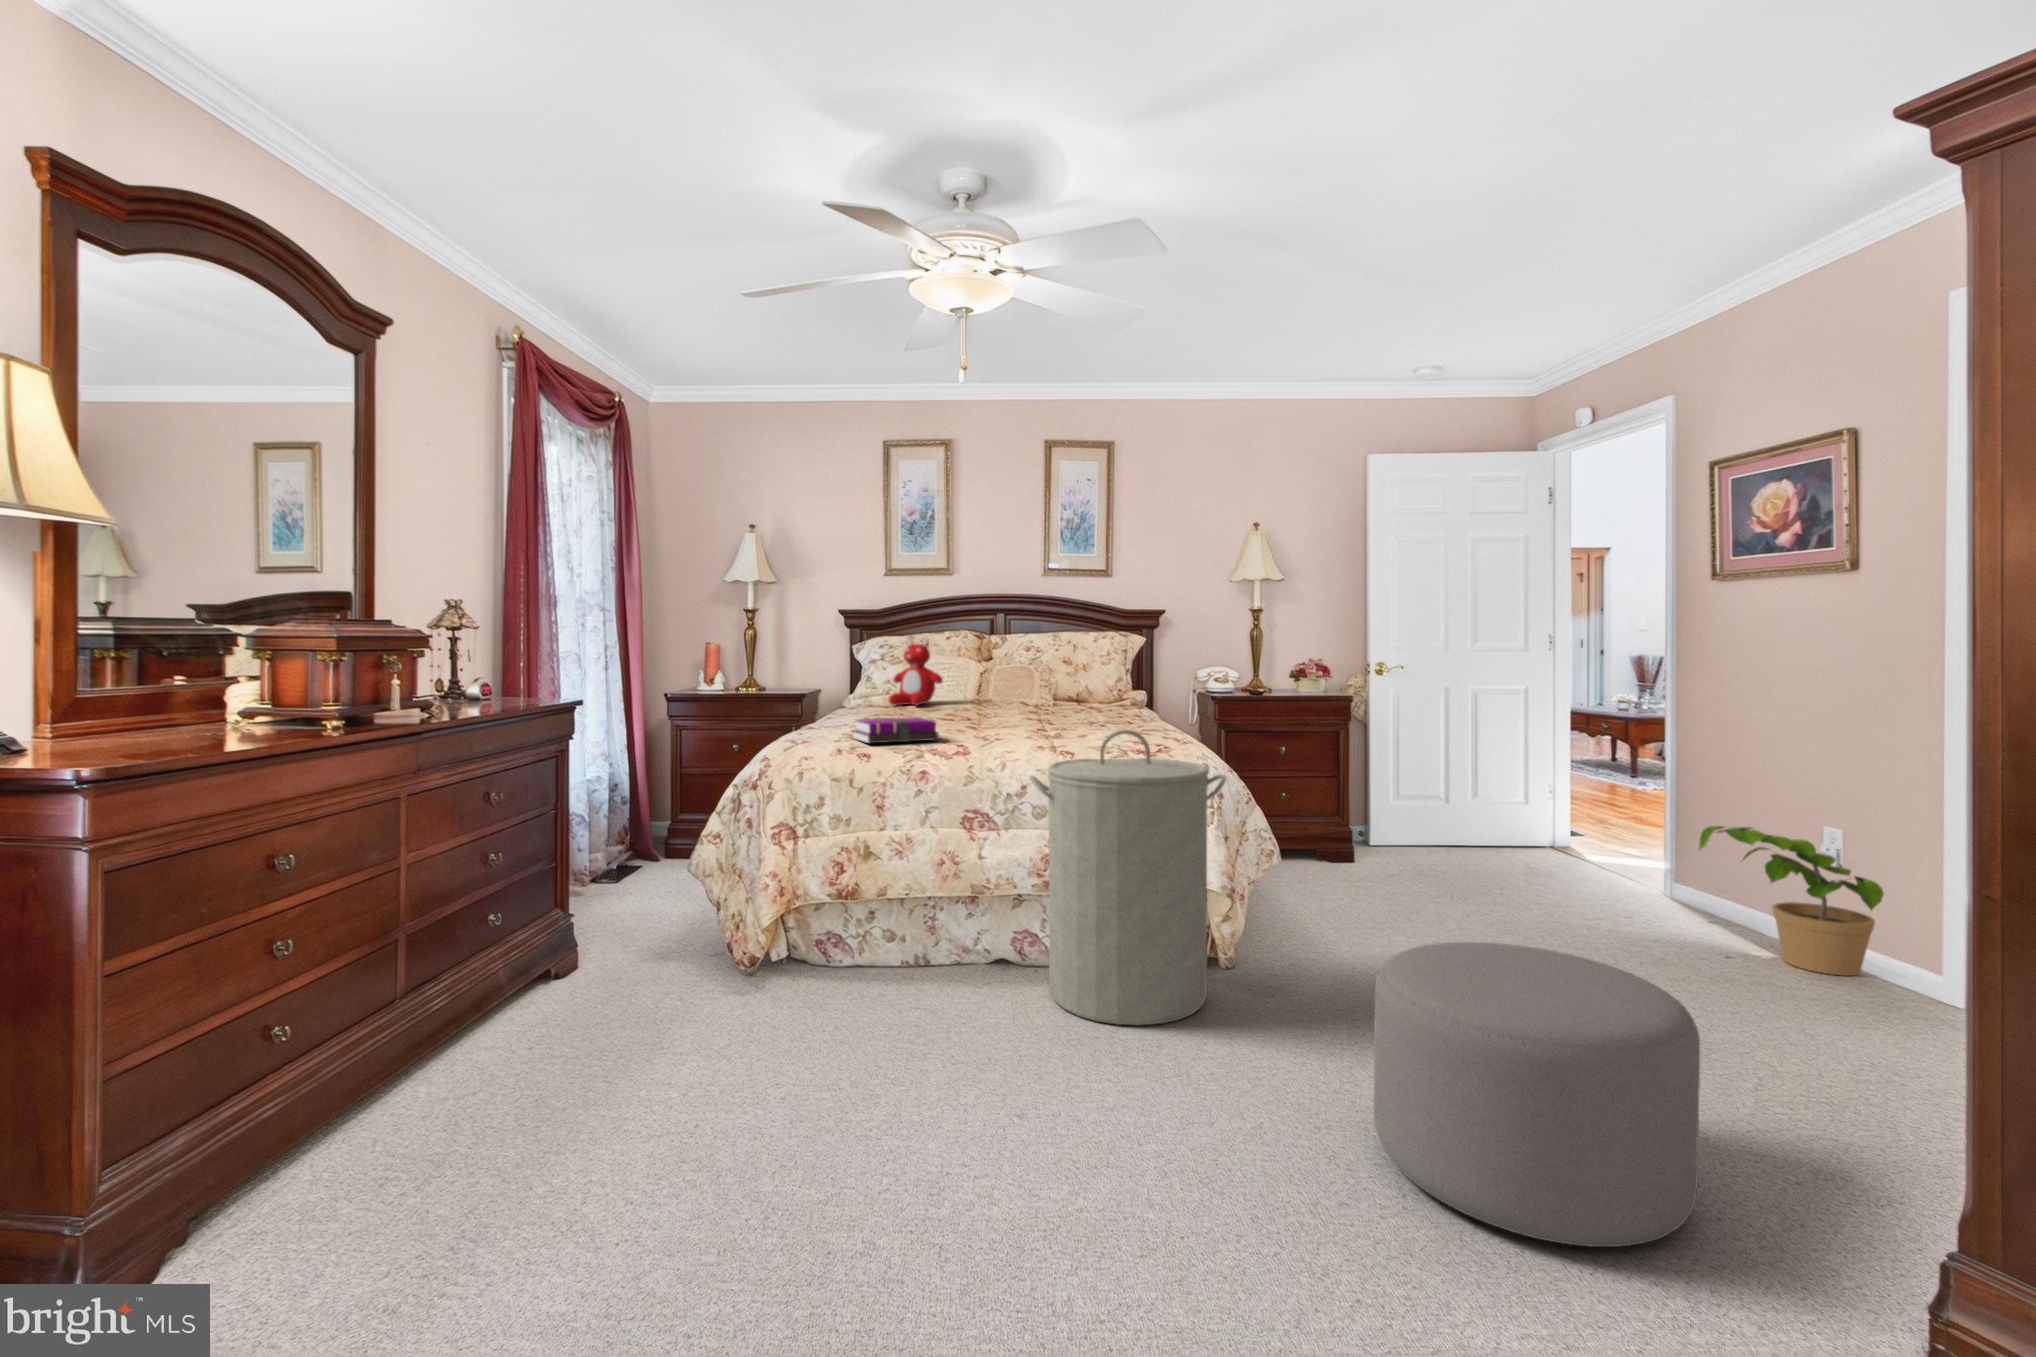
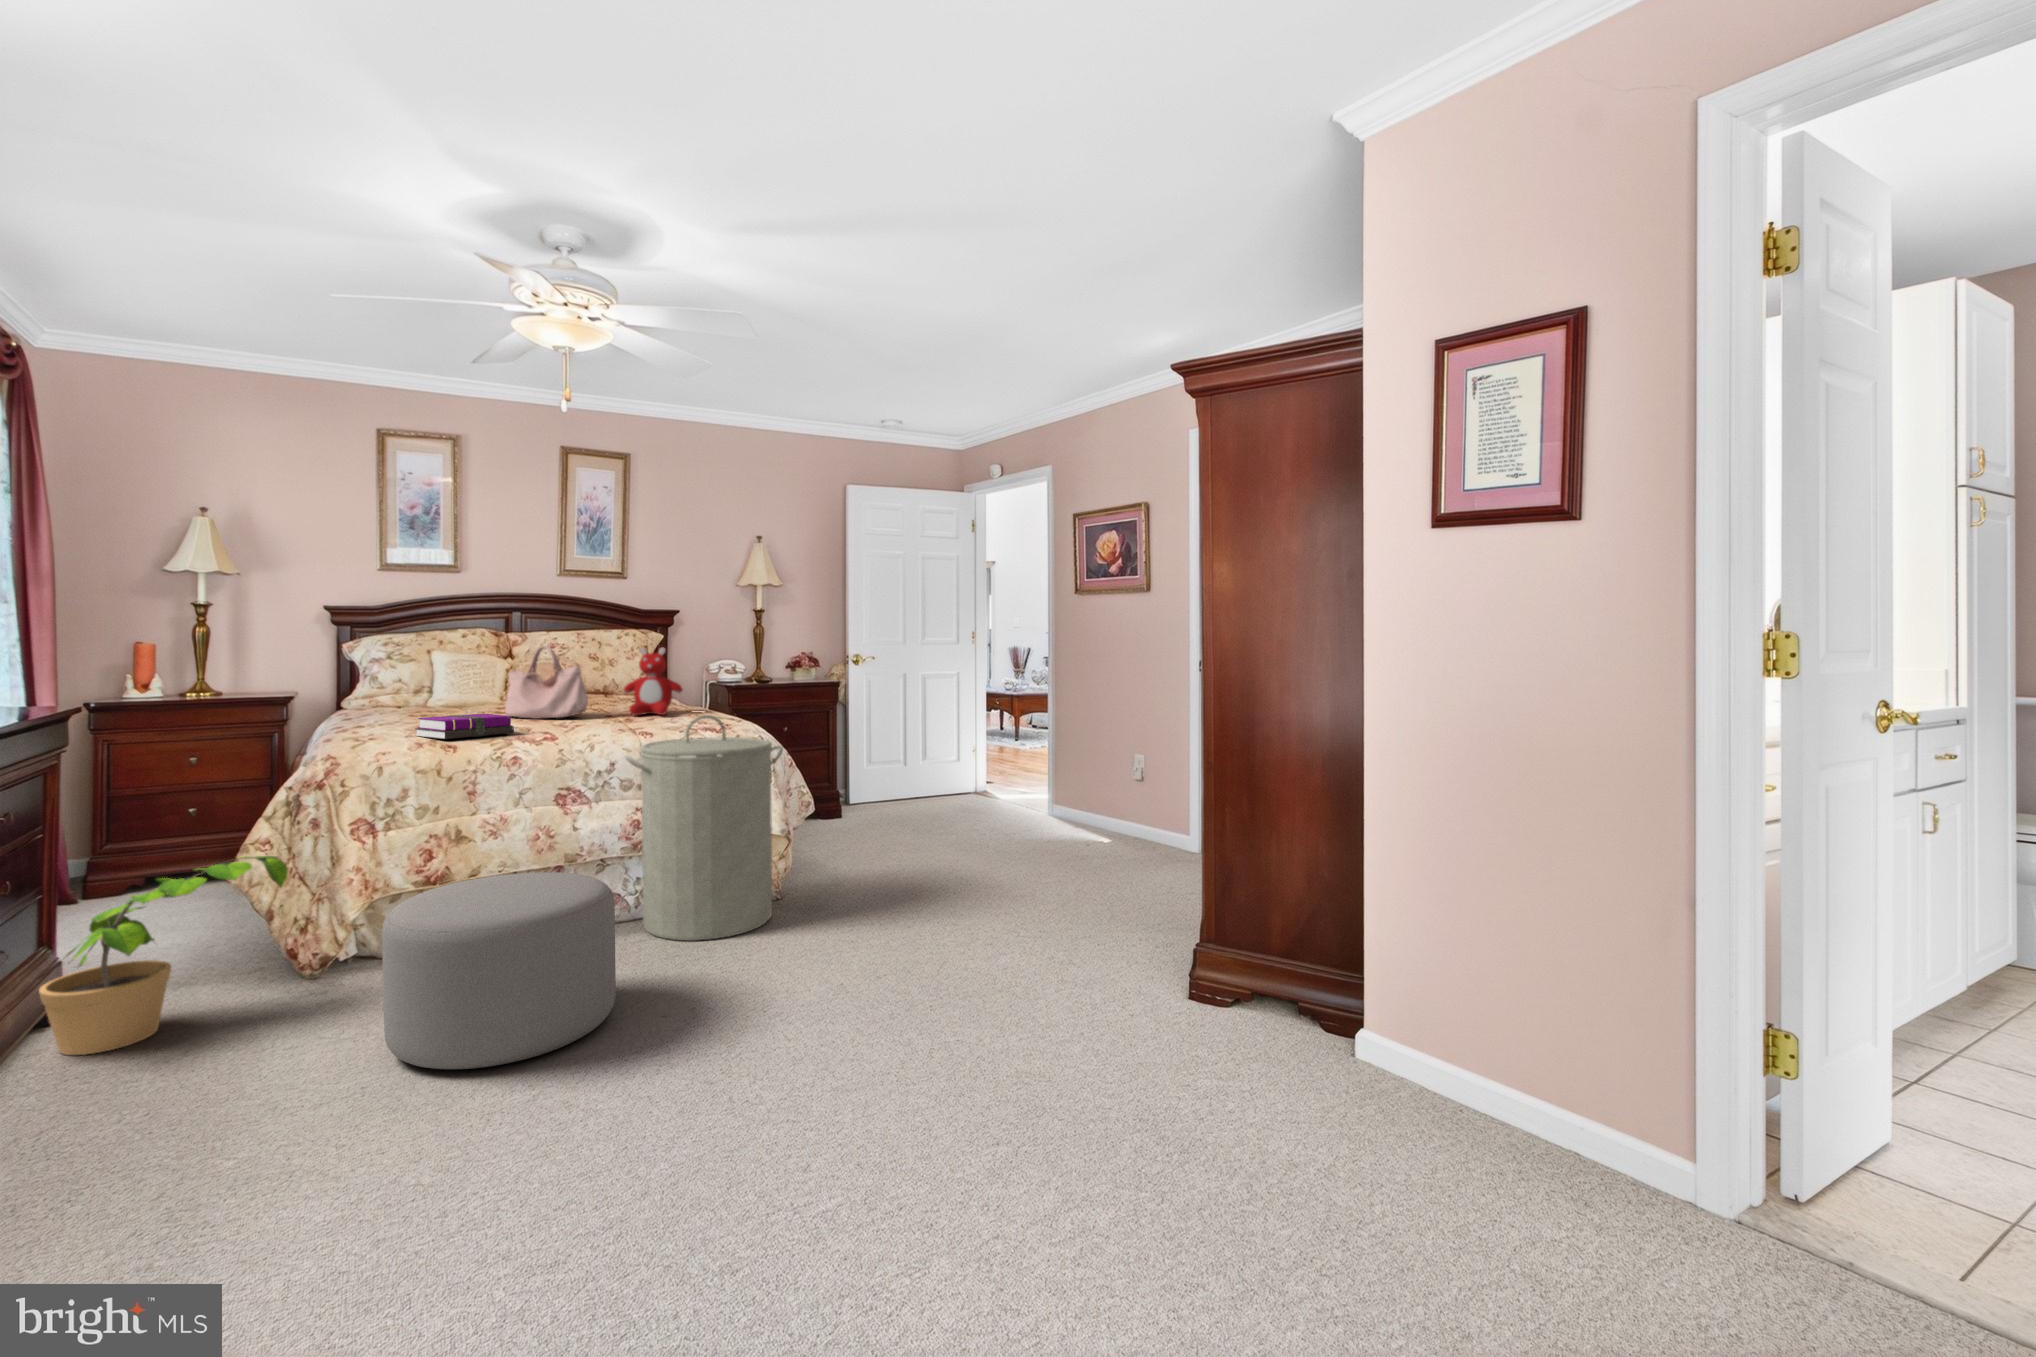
teddy bear: present [888,638,943,705] -> present [624,647,682,716]
handbag: none [954,645,1031,725] -> present [505,646,588,718]
potted plant: present [1699,826,1884,976] -> present [39,856,288,1055]
ottoman: present [1374,942,1700,1247] -> present [382,872,616,1069]

